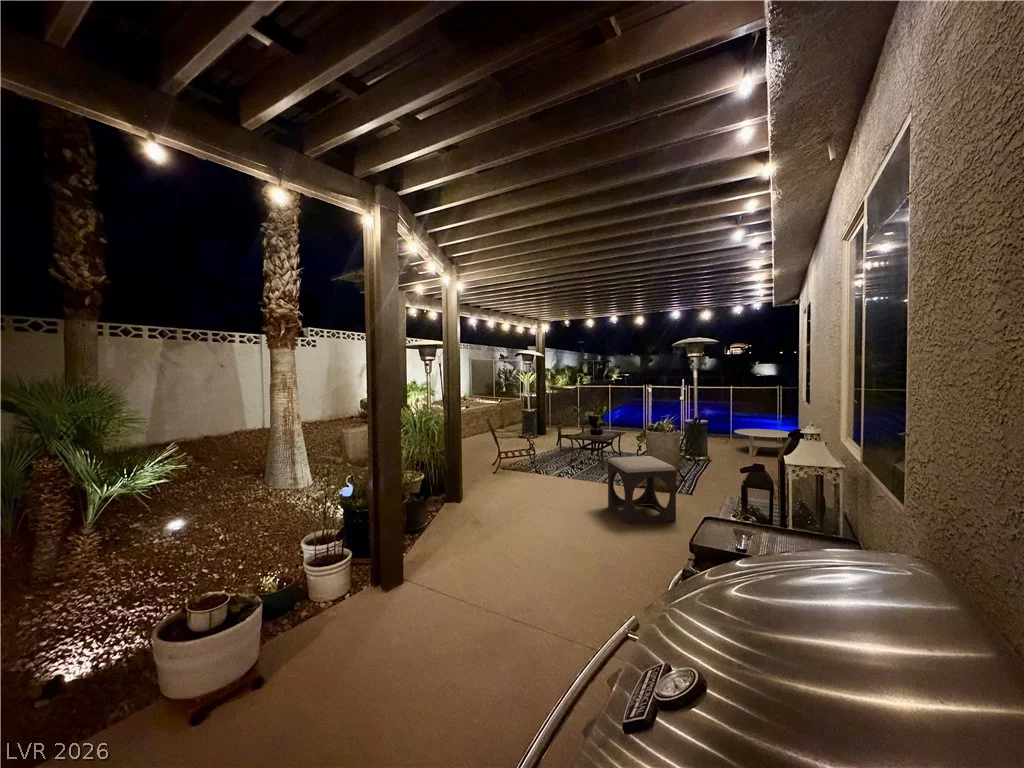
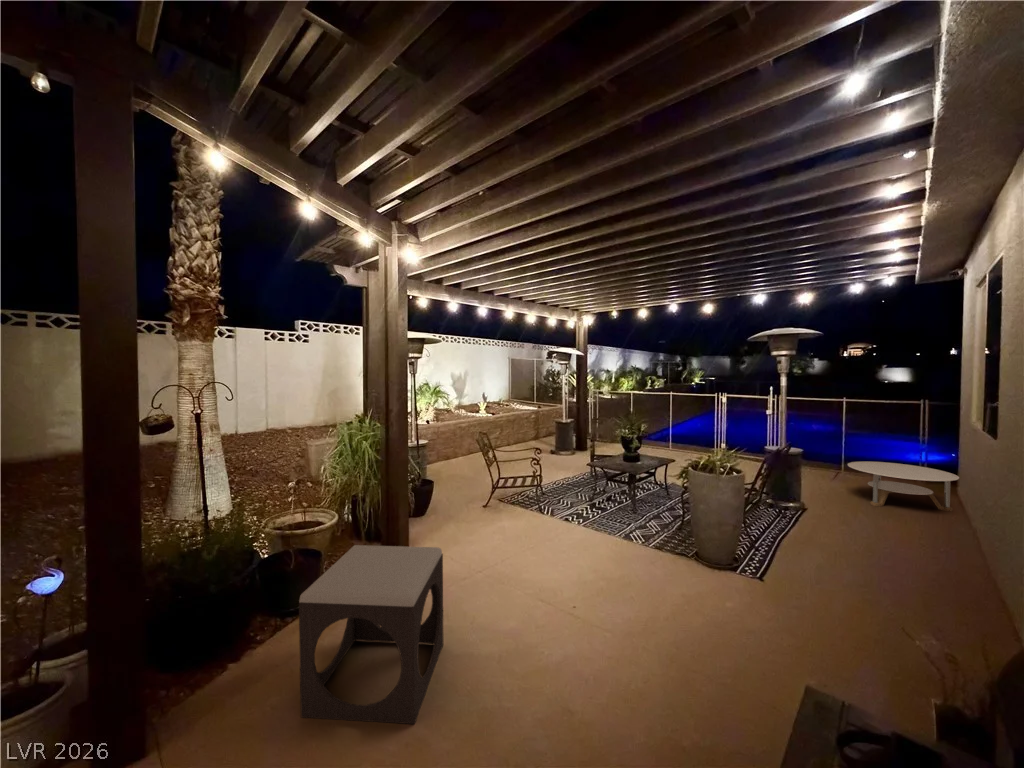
footstool: present [608,456,676,524] -> present [299,545,443,724]

